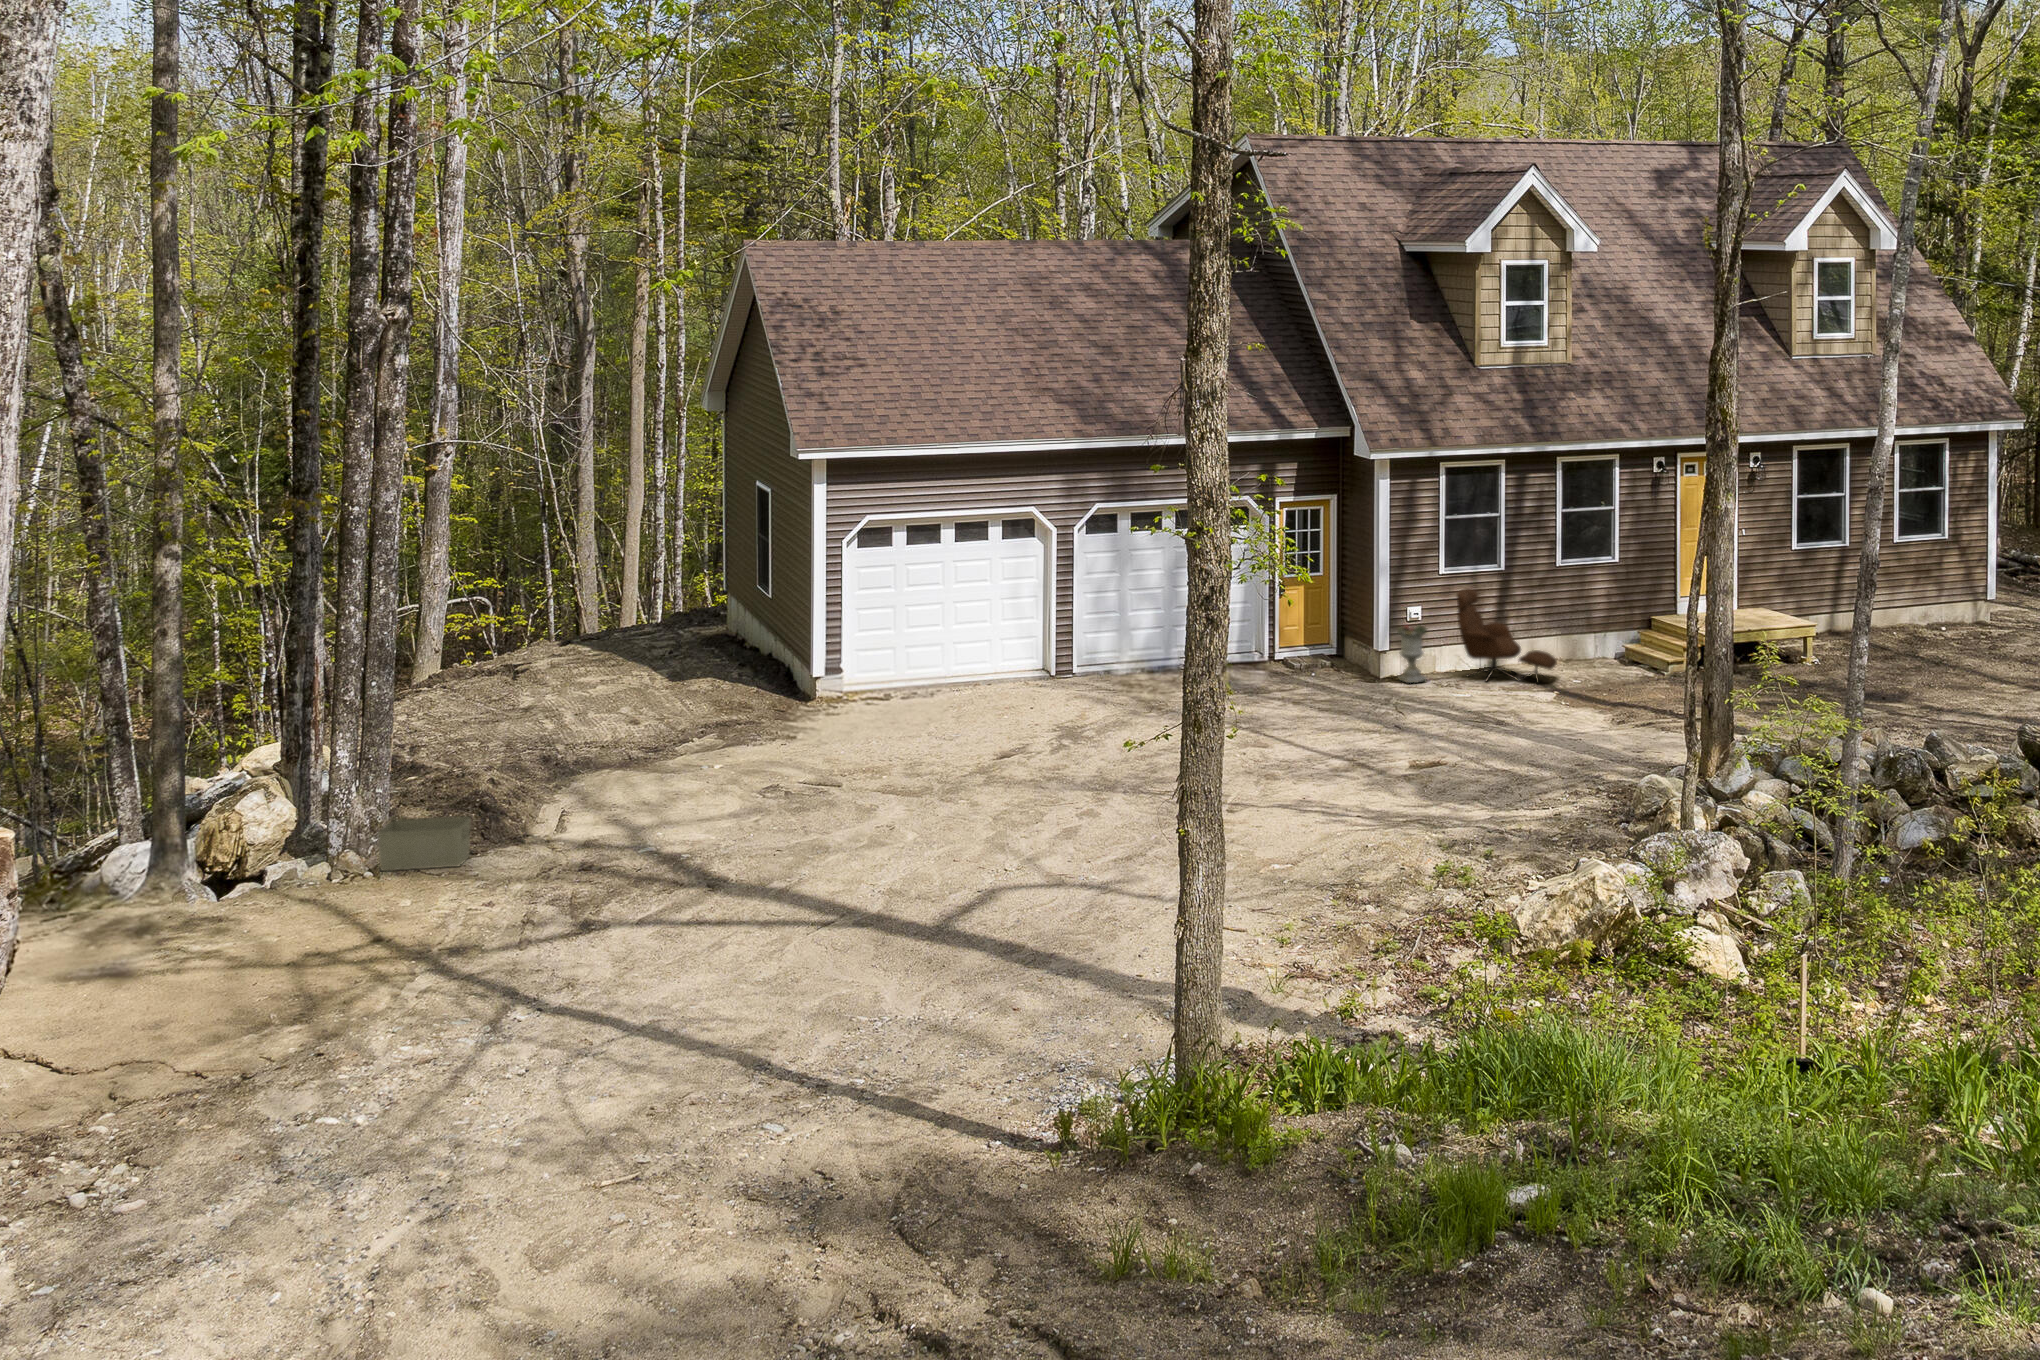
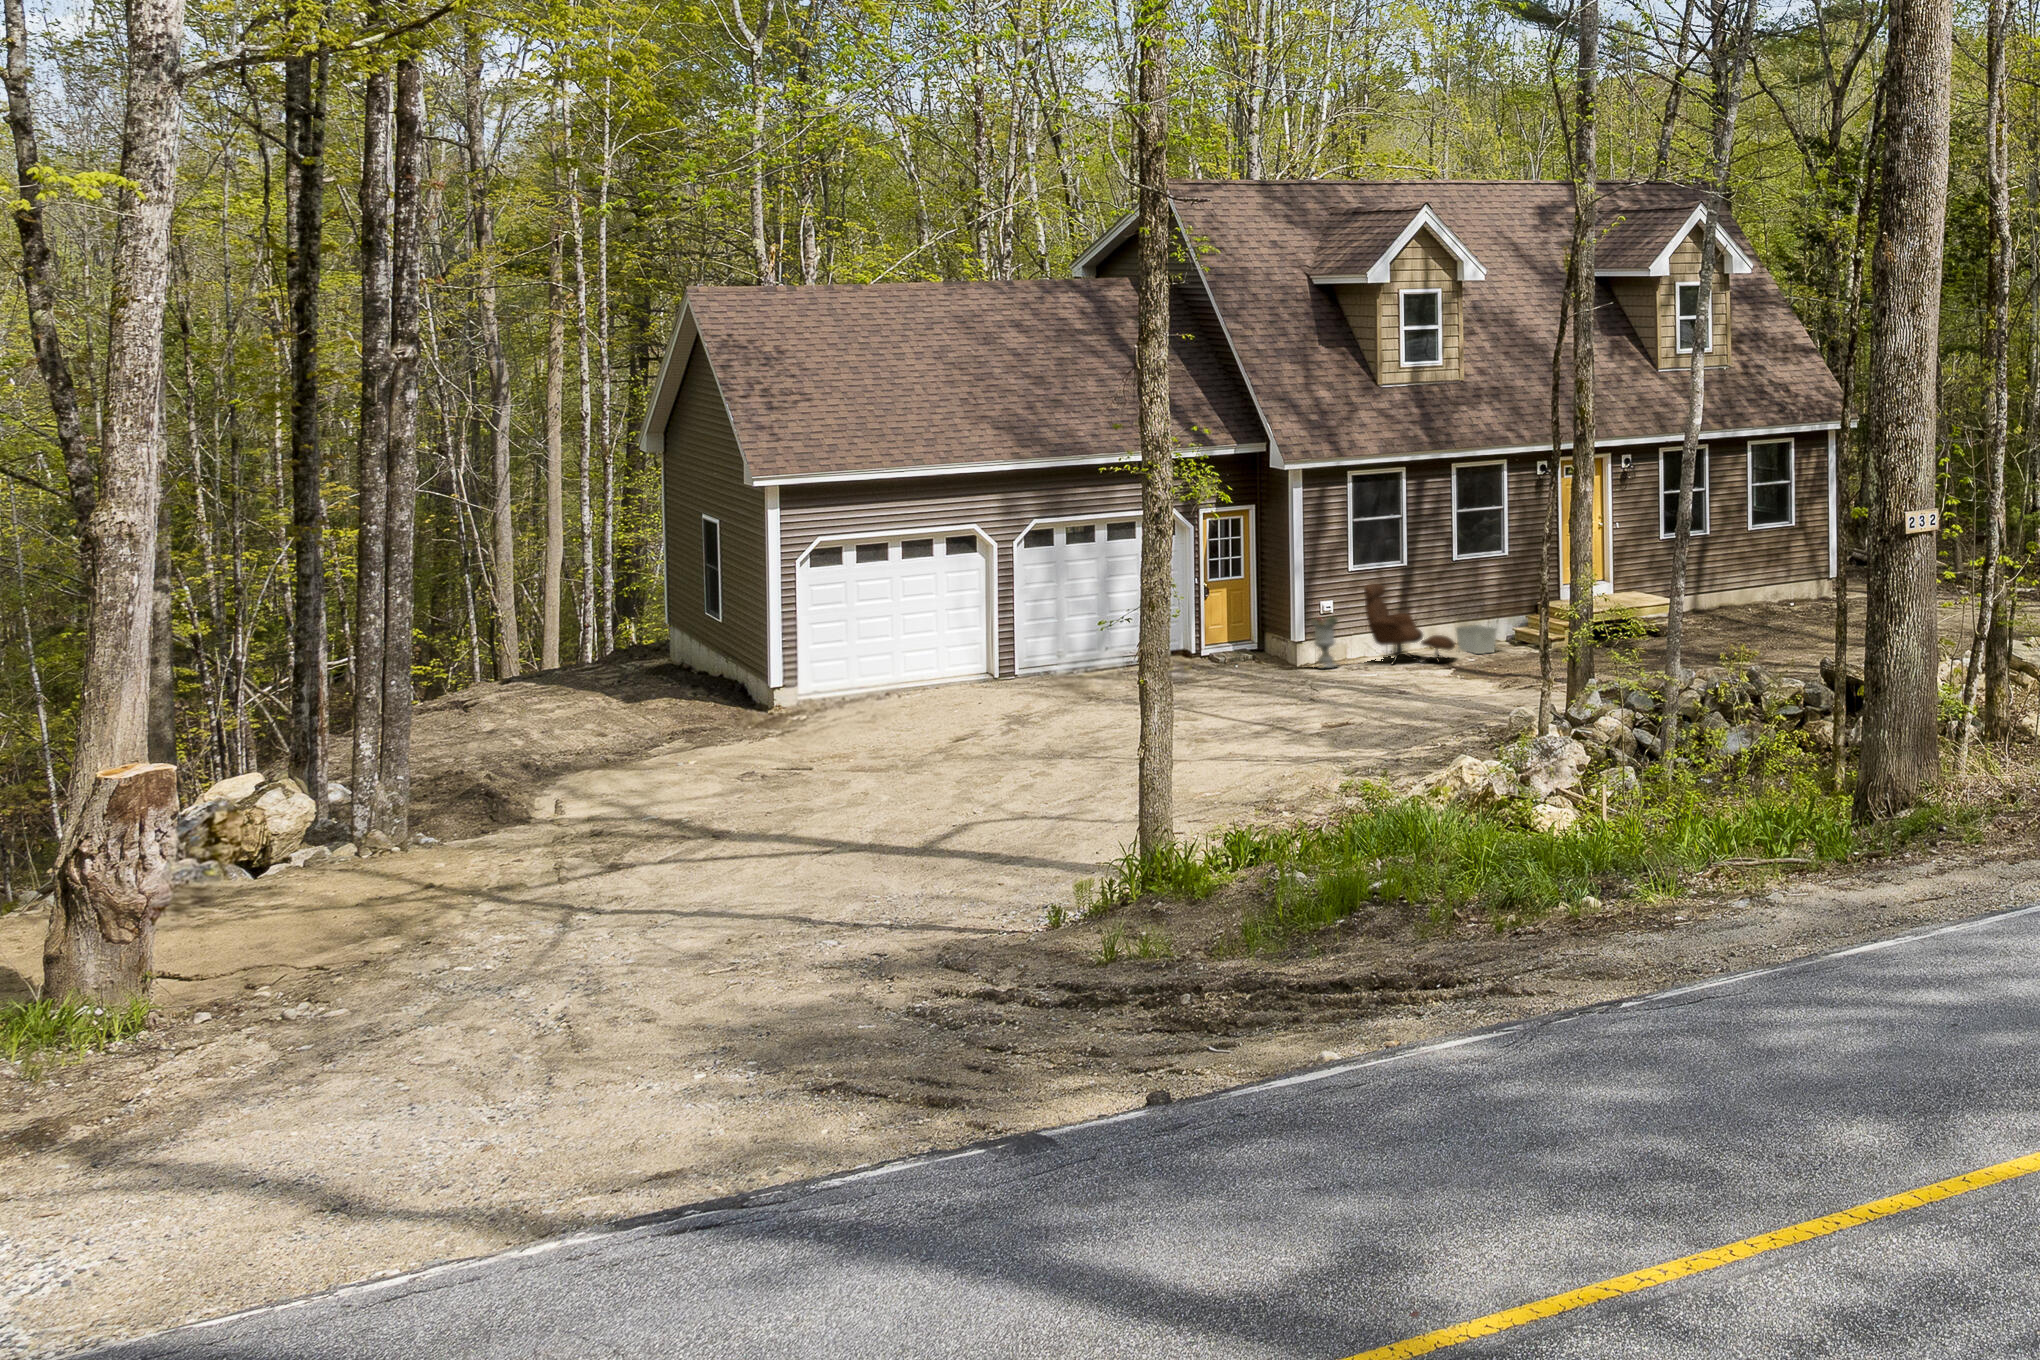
storage bin: present [378,816,471,871] -> present [1456,625,1496,654]

